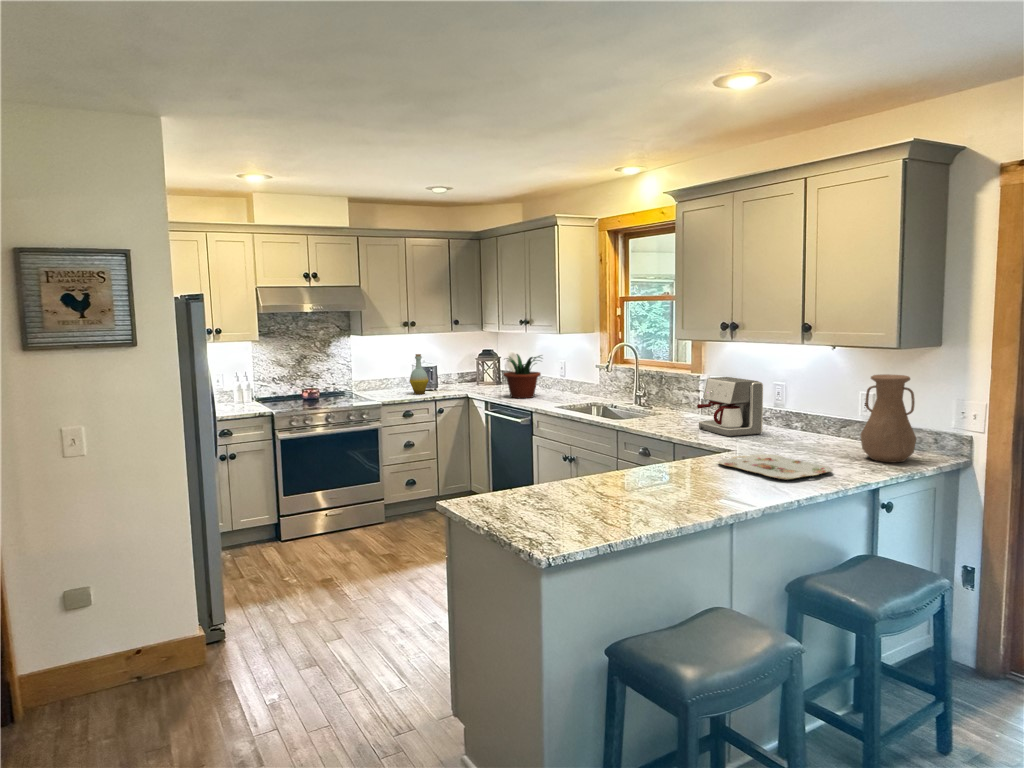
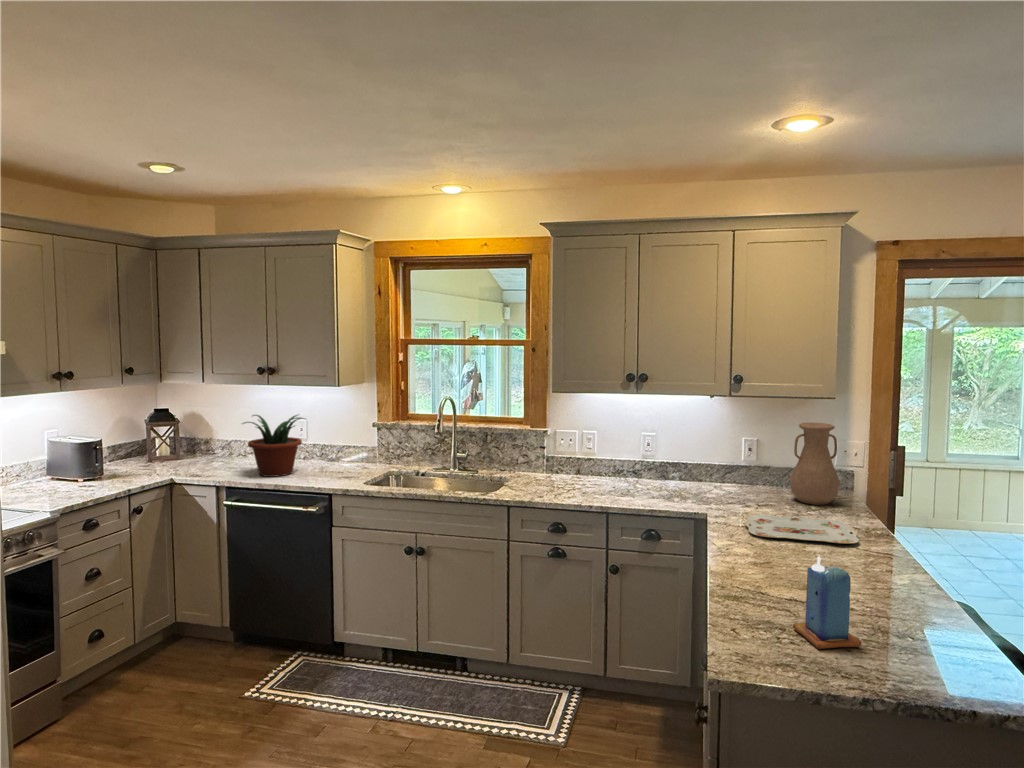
bottle: present [410,354,429,394] -> none [73,424,109,489]
coffee maker: present [697,377,763,436] -> none [599,432,664,498]
candle: none [538,440,581,505] -> present [793,556,861,649]

